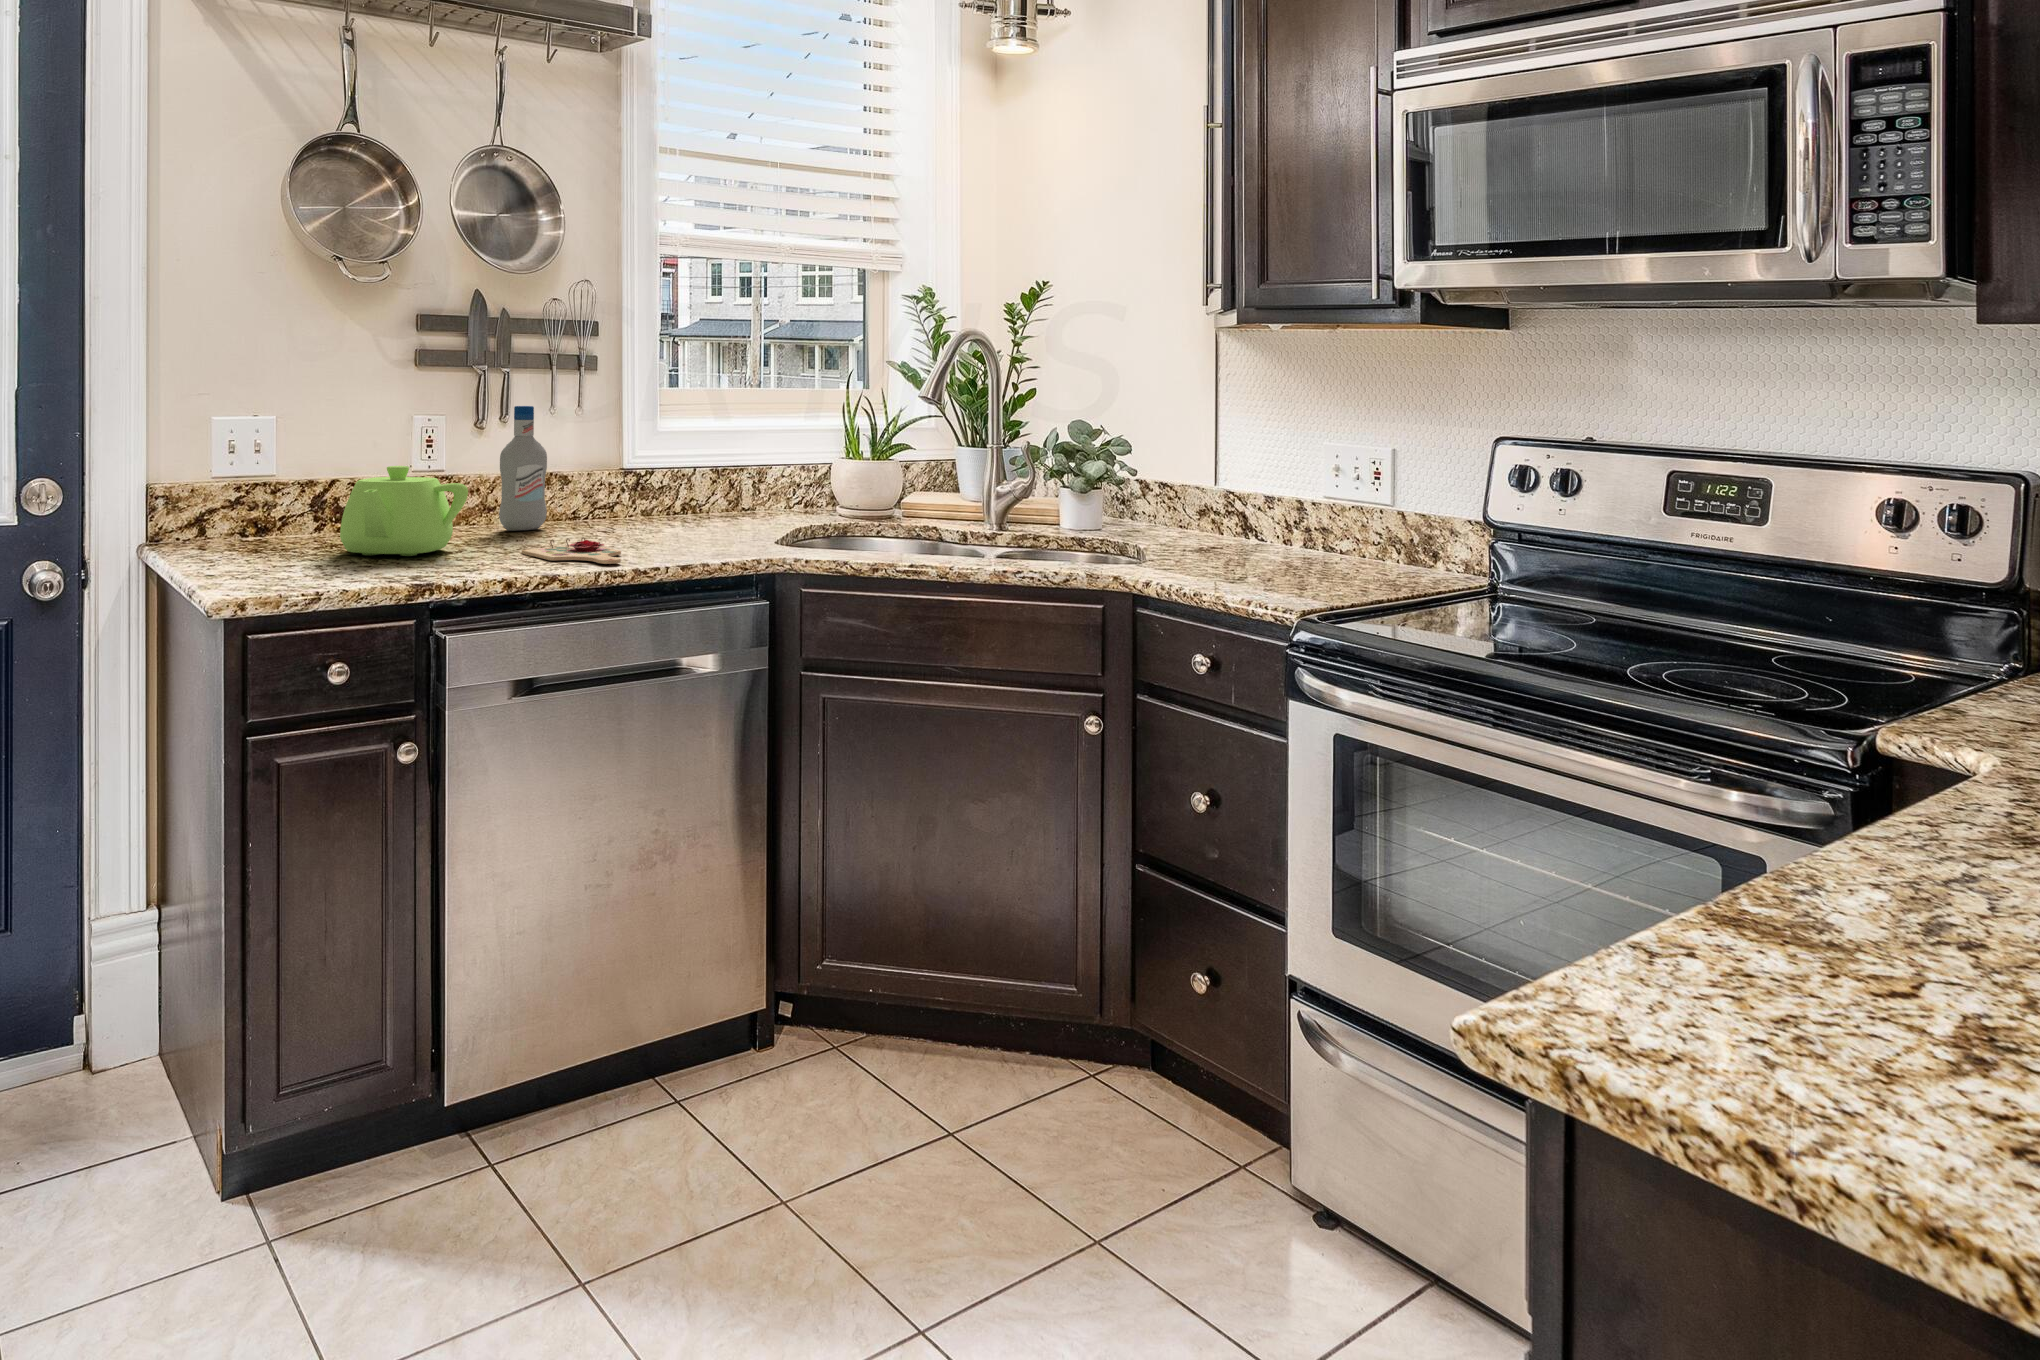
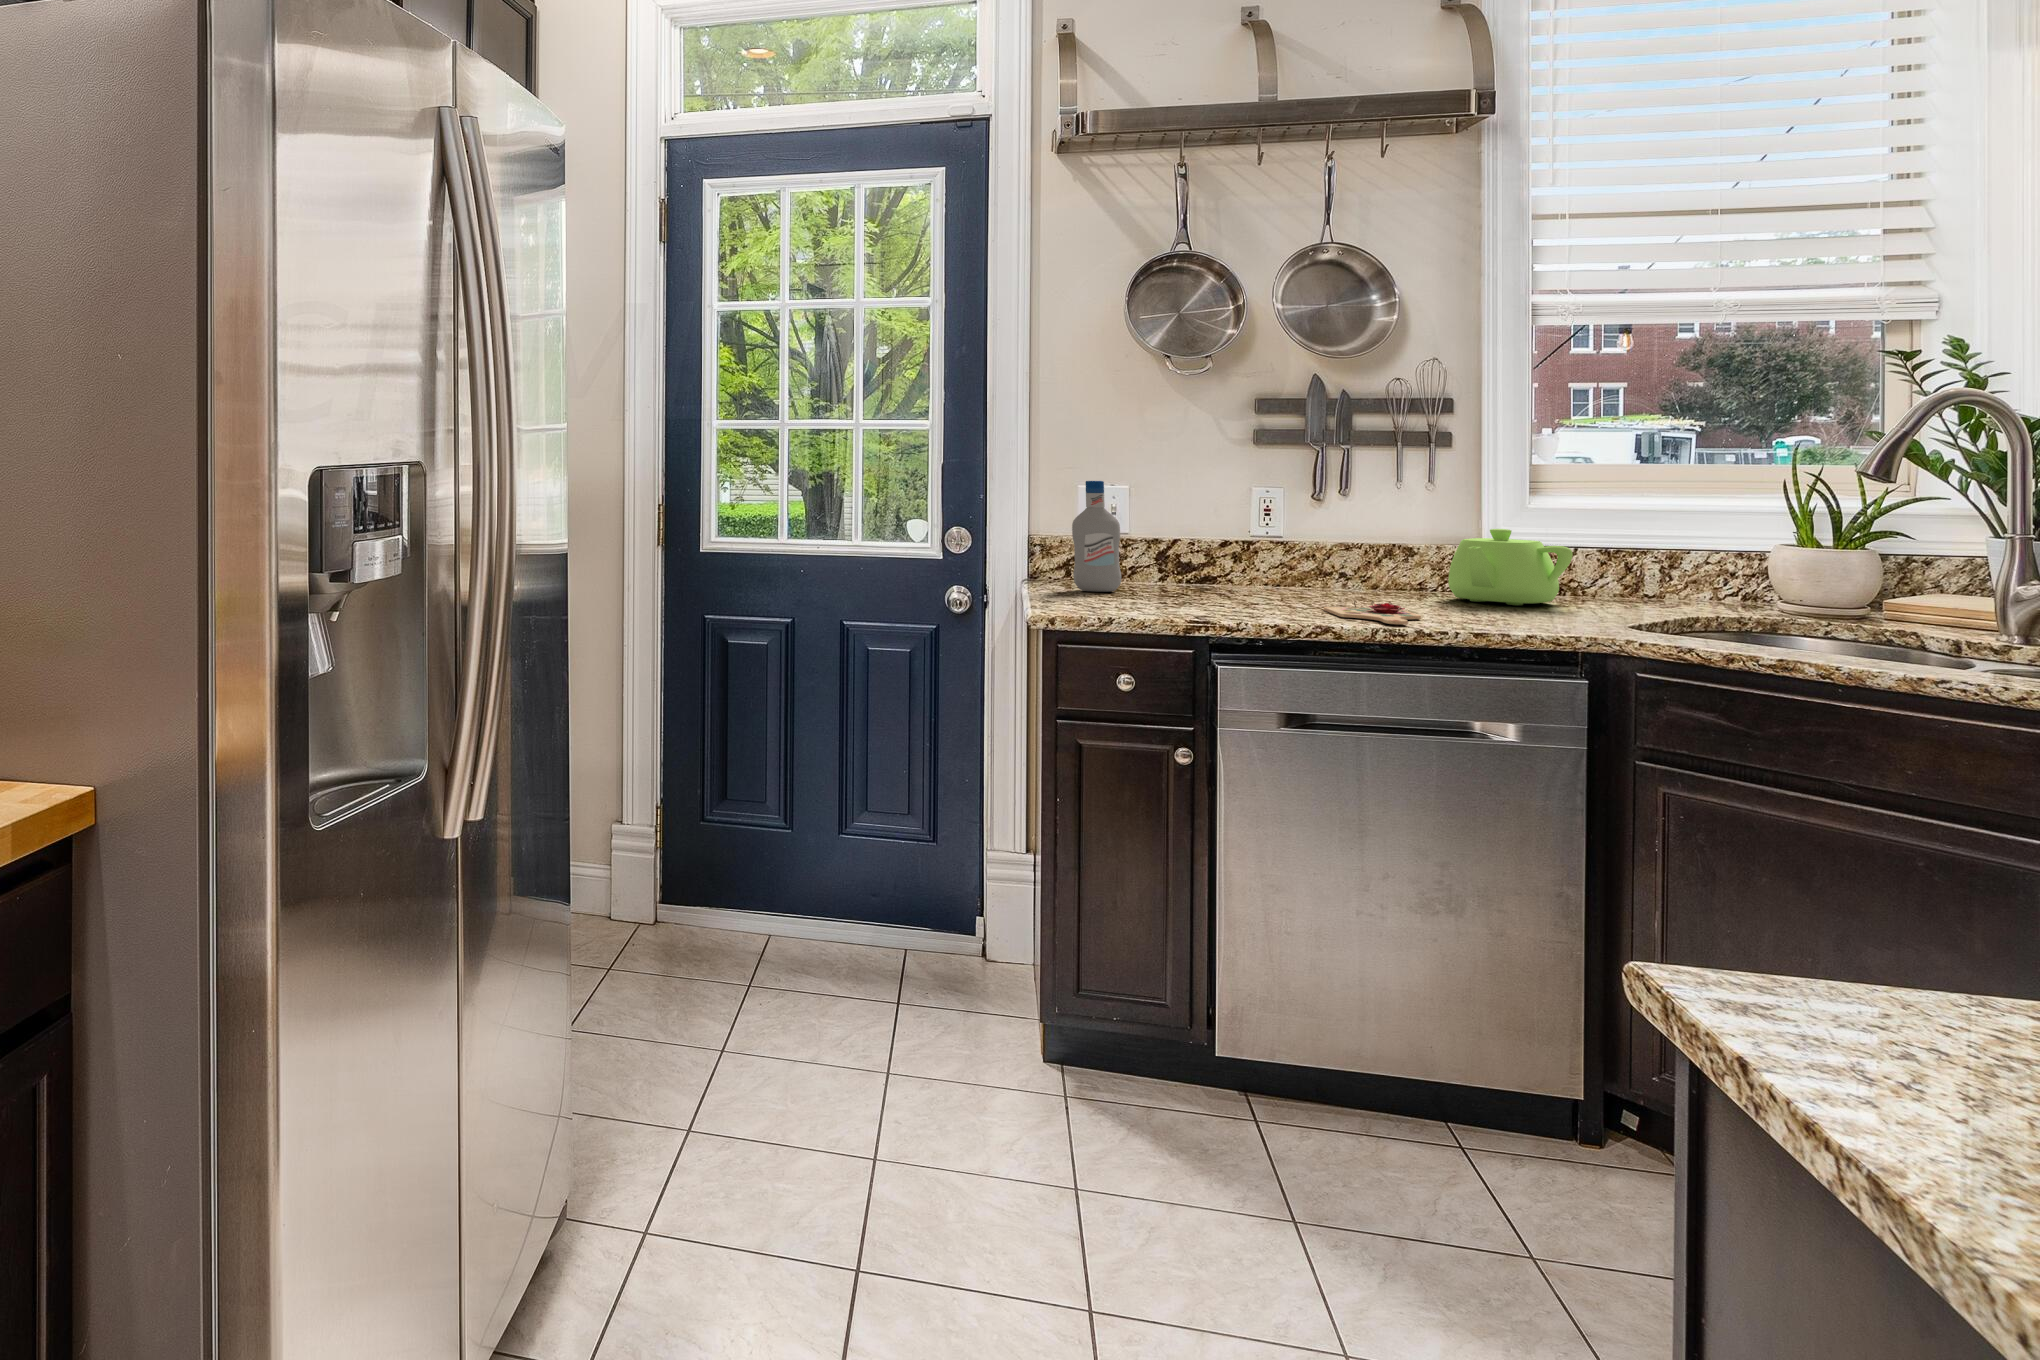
bottle: present [499,406,547,531] -> present [1072,481,1121,592]
teapot: present [340,466,468,556] -> present [1448,529,1573,605]

